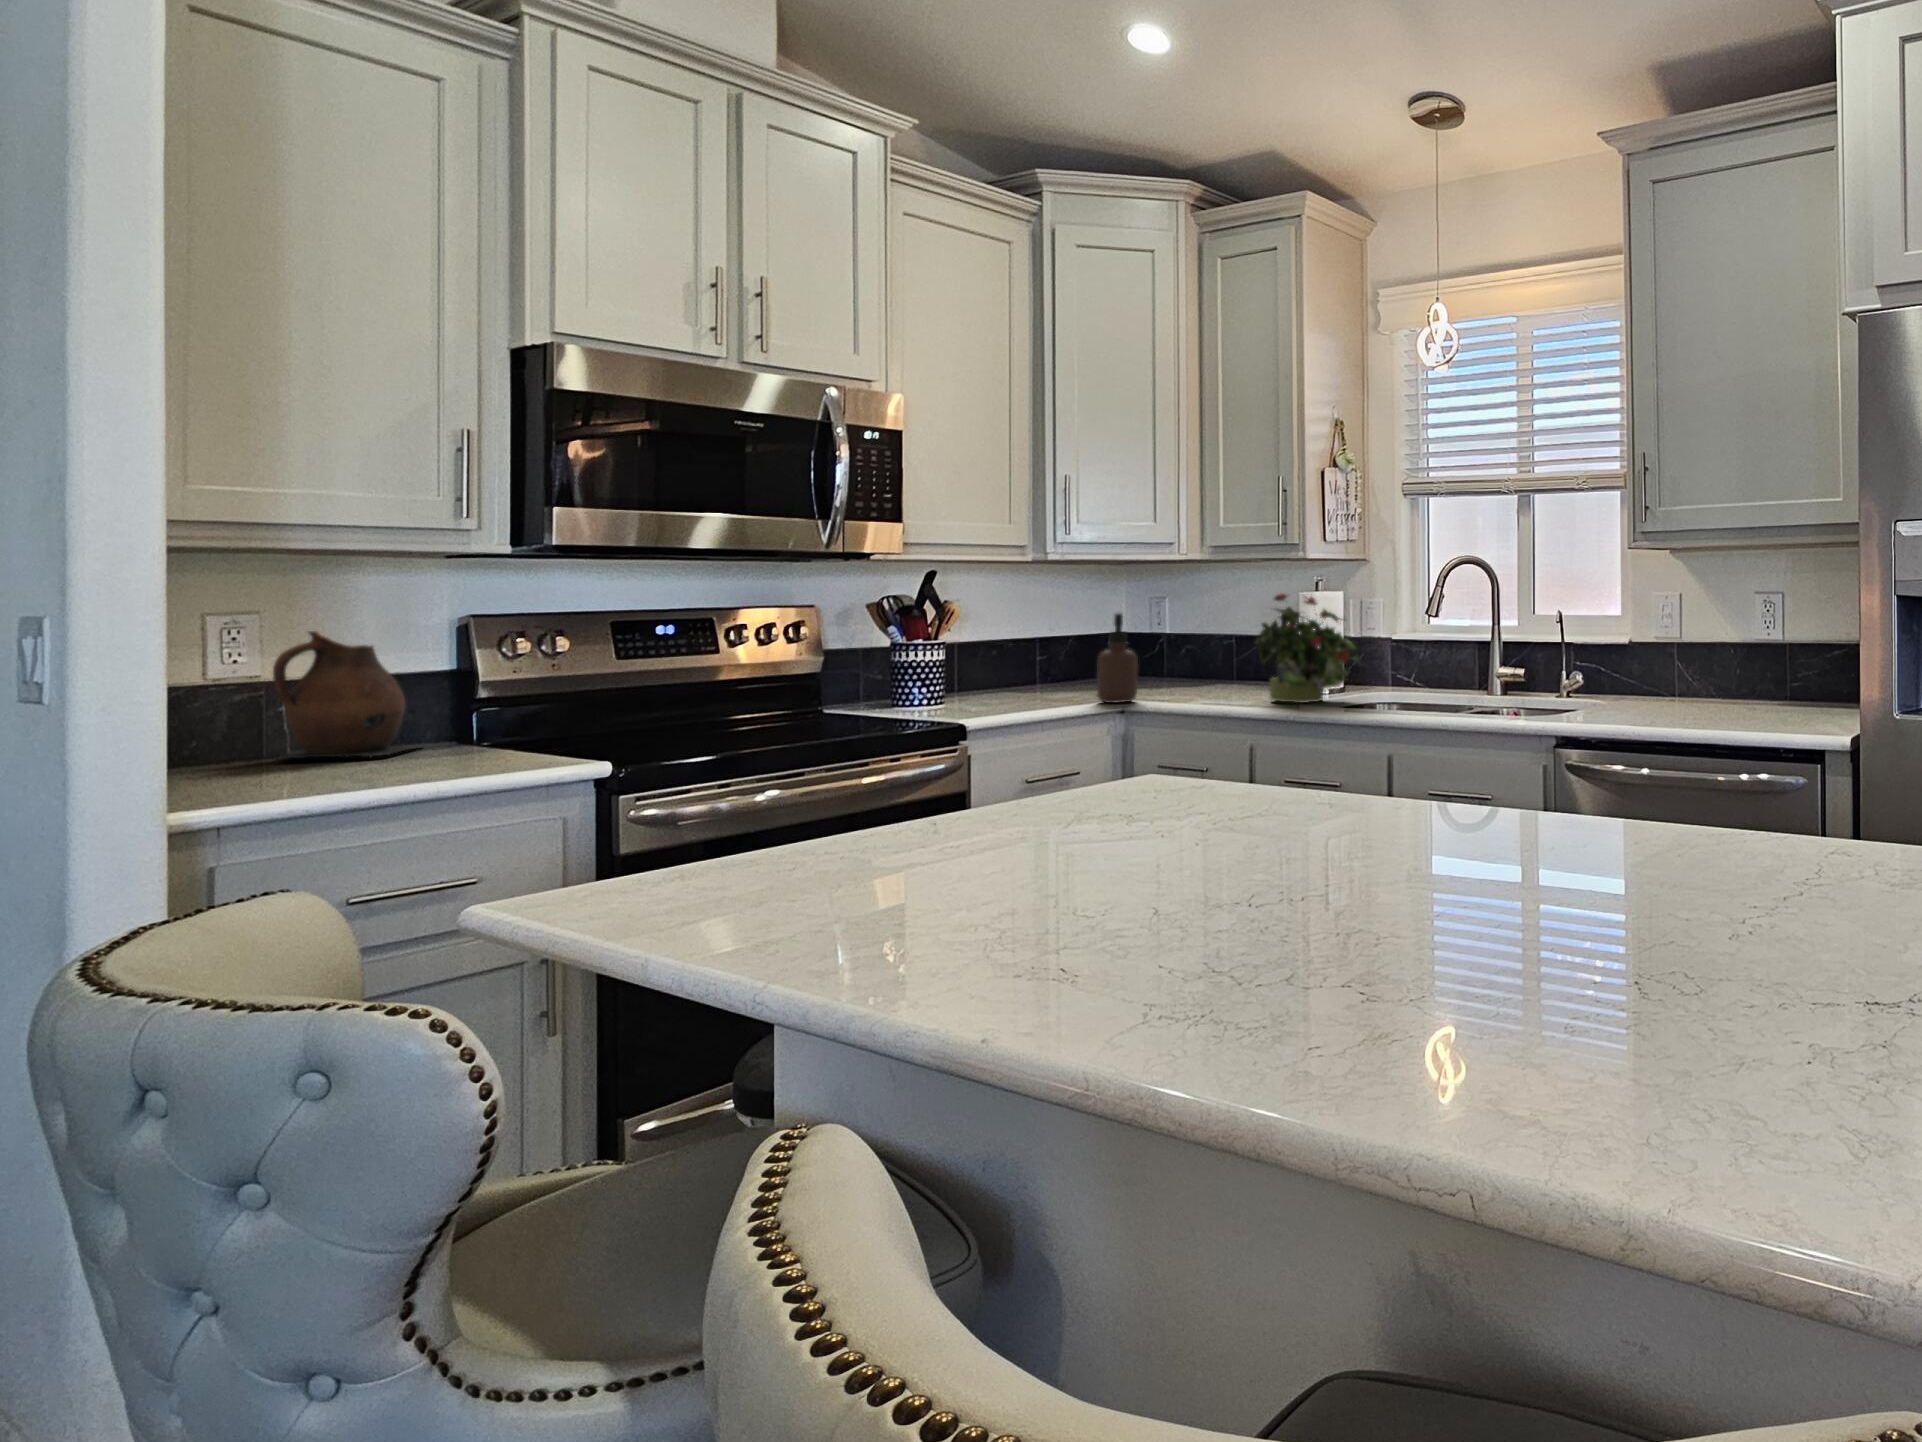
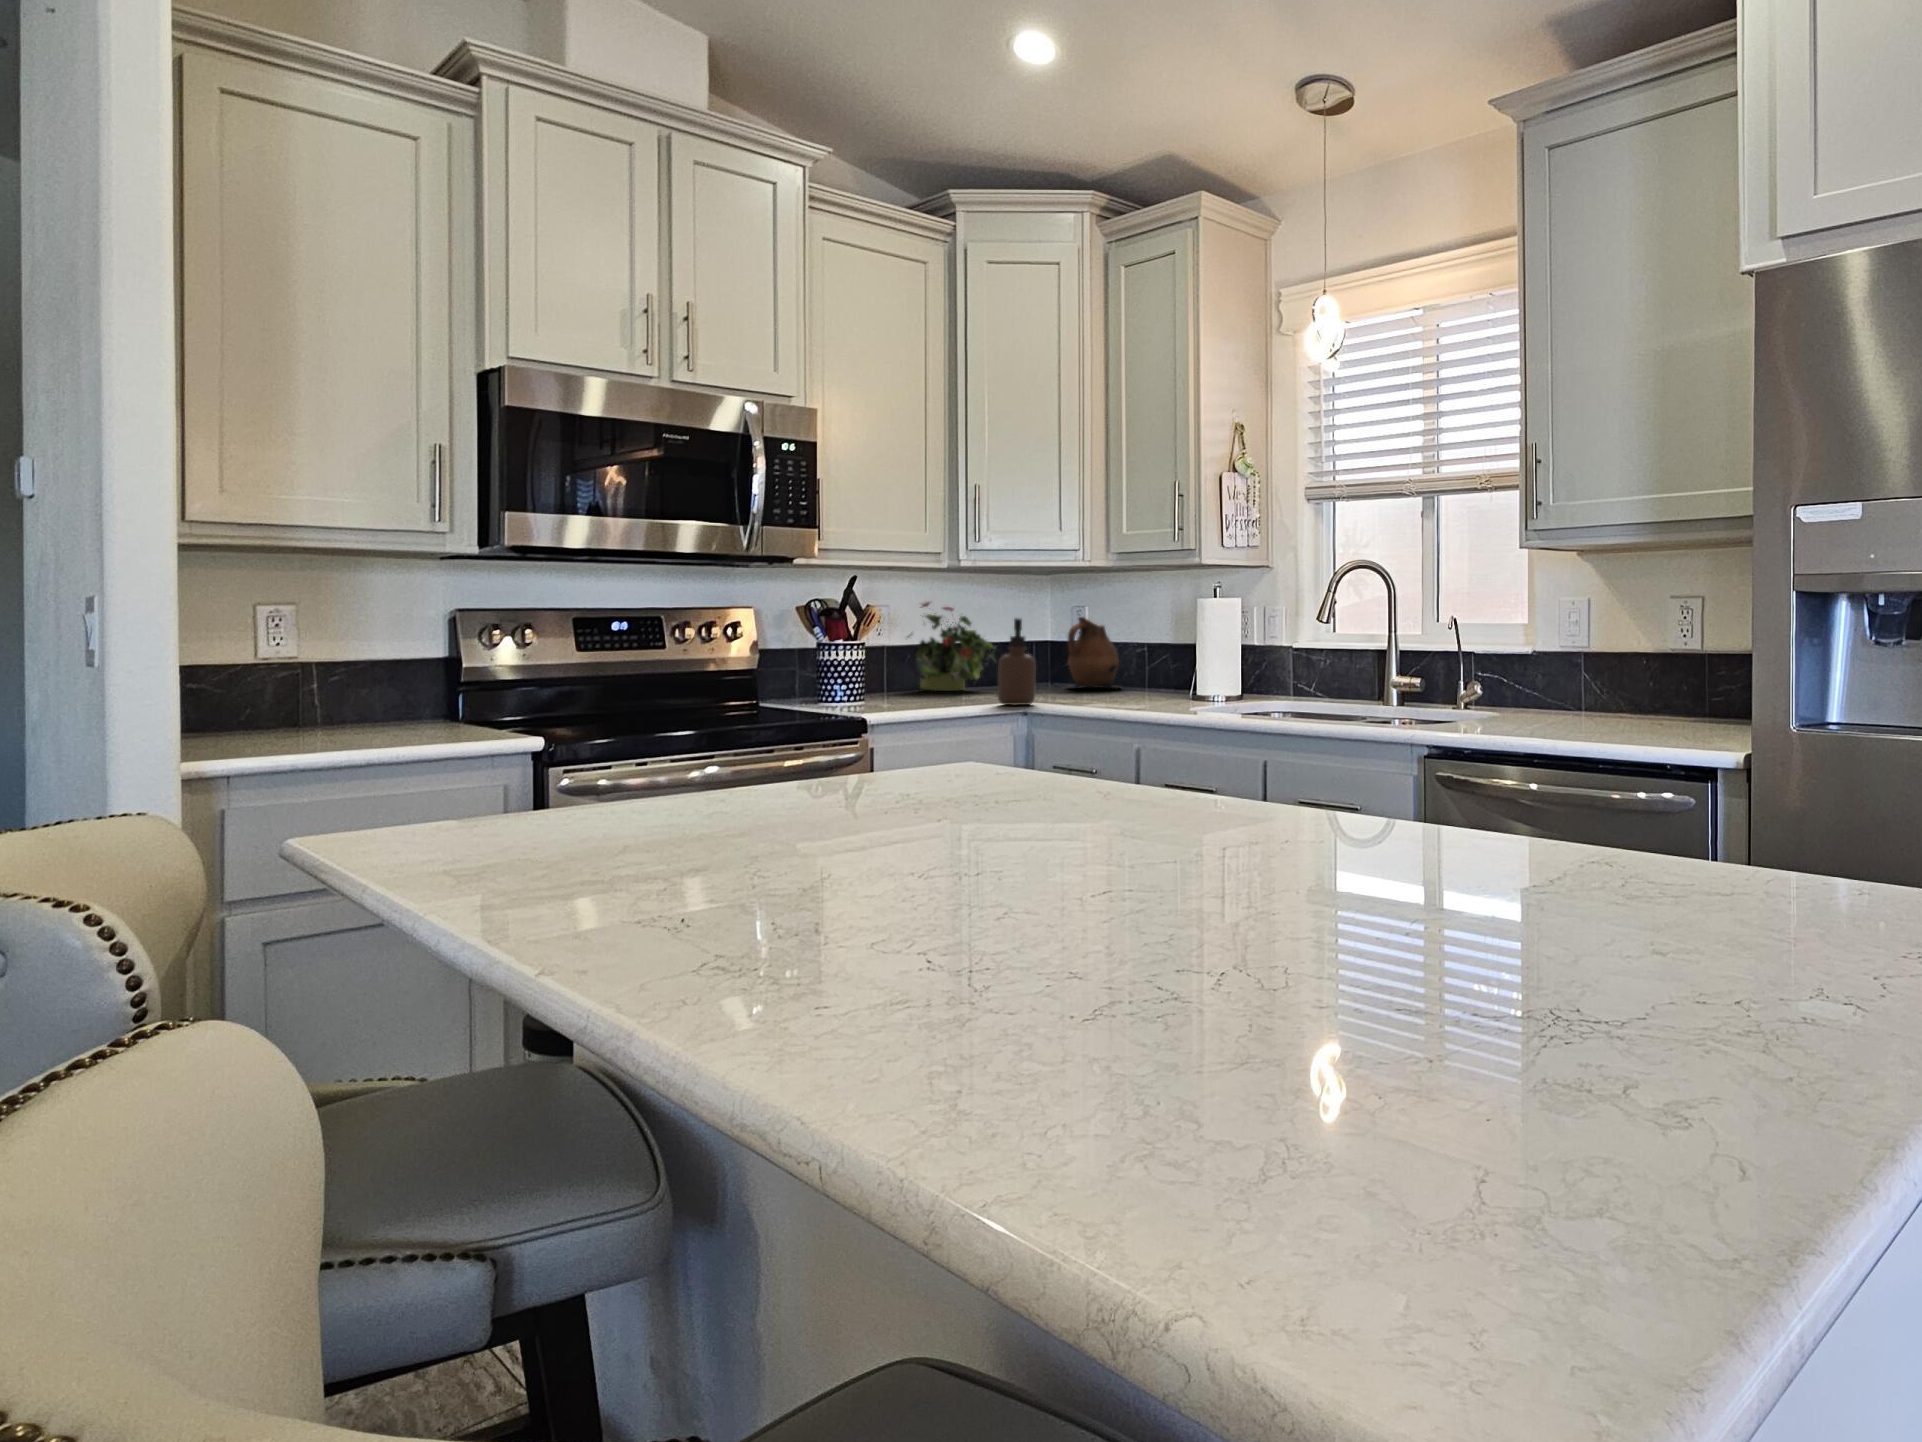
potted plant: present [1256,594,1362,703] -> present [908,602,997,691]
ceramic pitcher: present [273,631,416,758] -> present [1068,617,1119,688]

